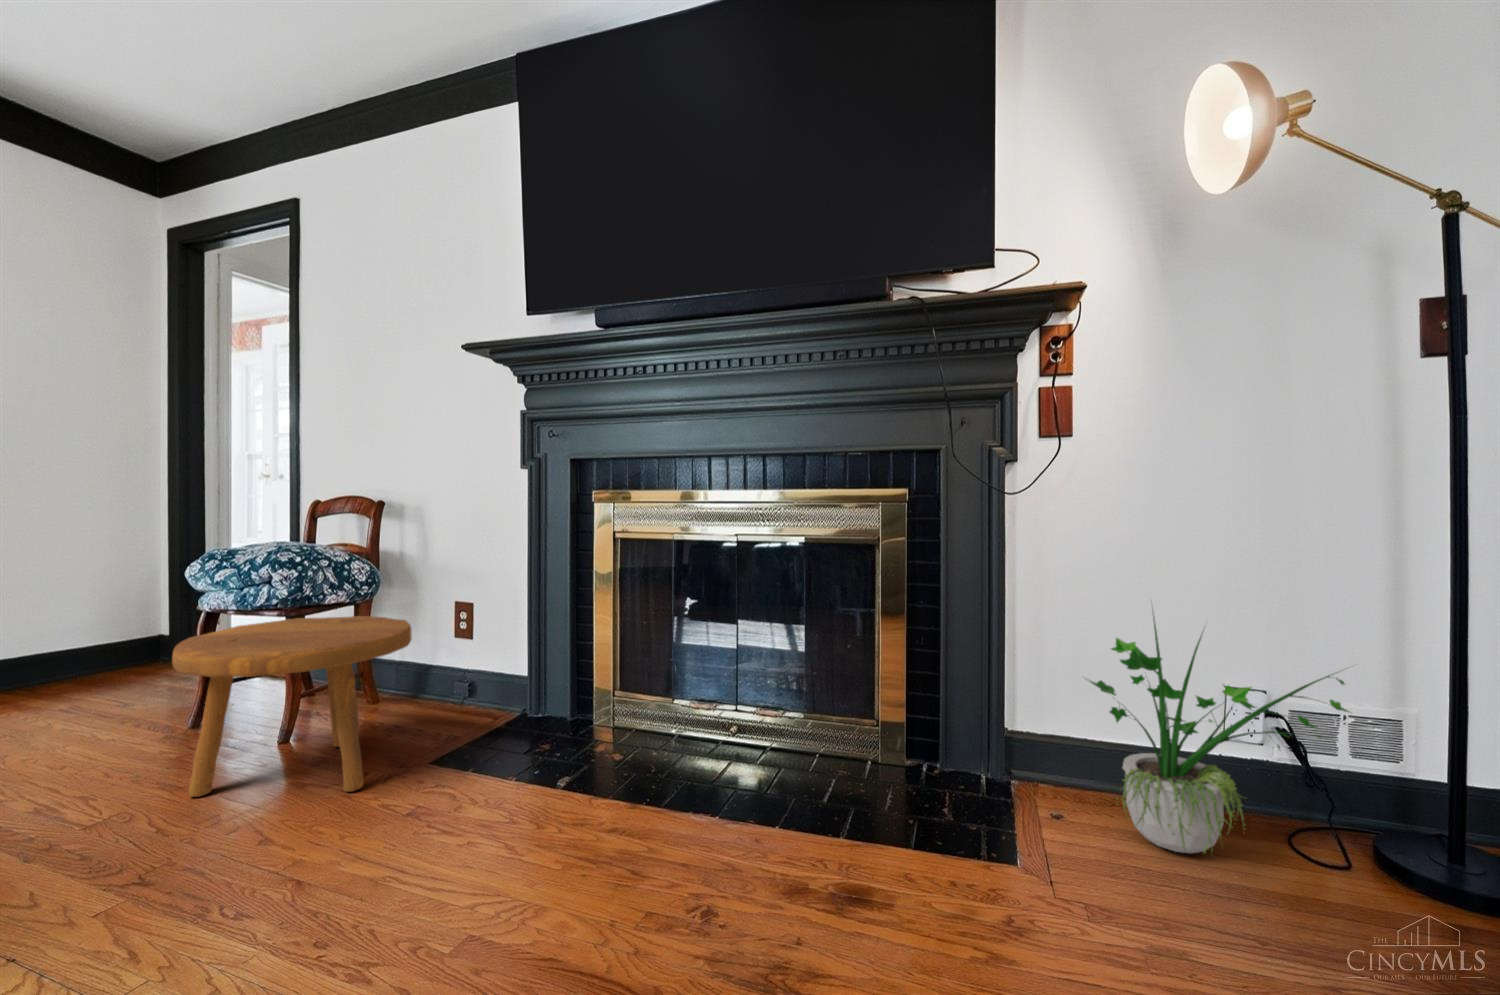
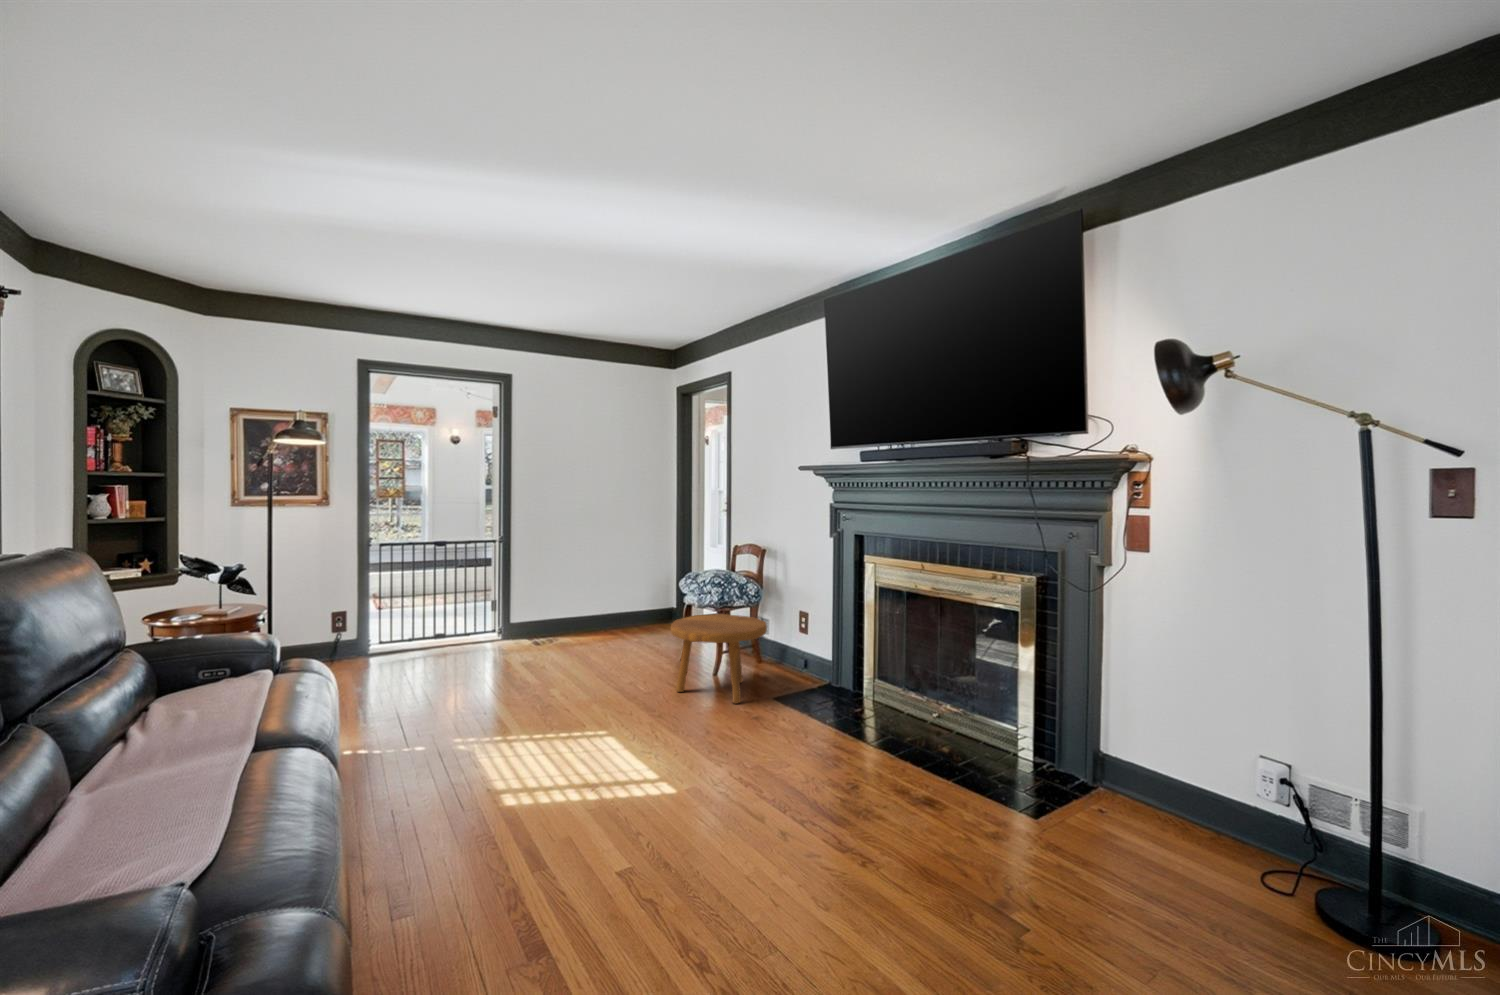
potted plant: present [1090,617,1350,853] -> none [1110,672,1301,845]

